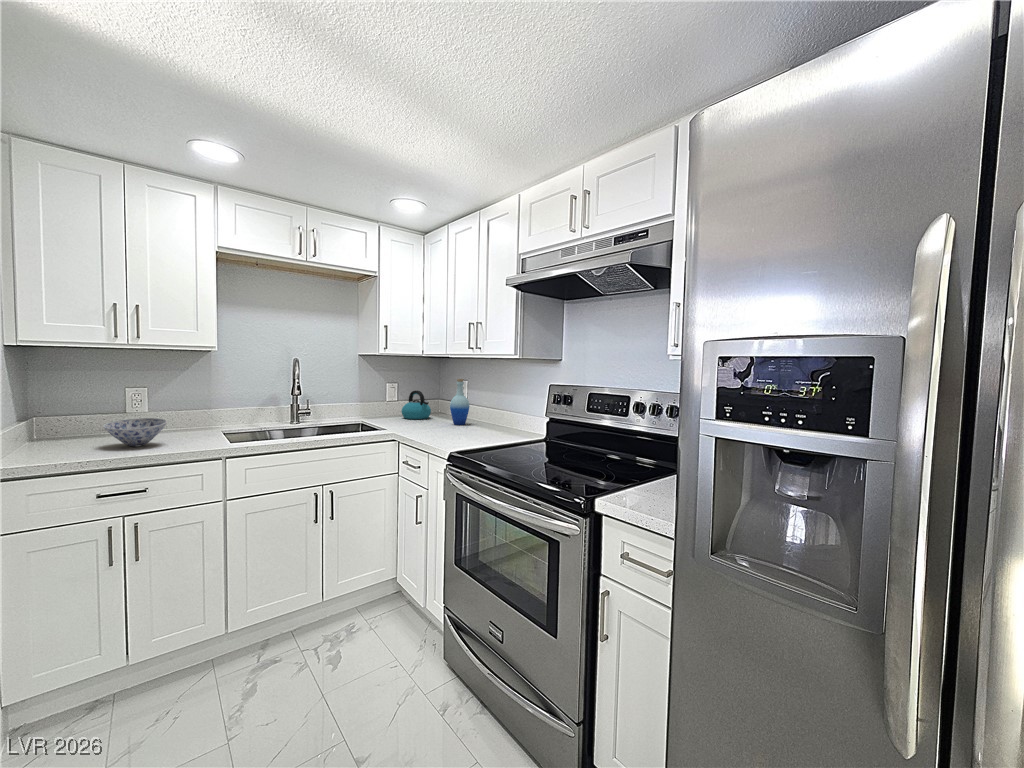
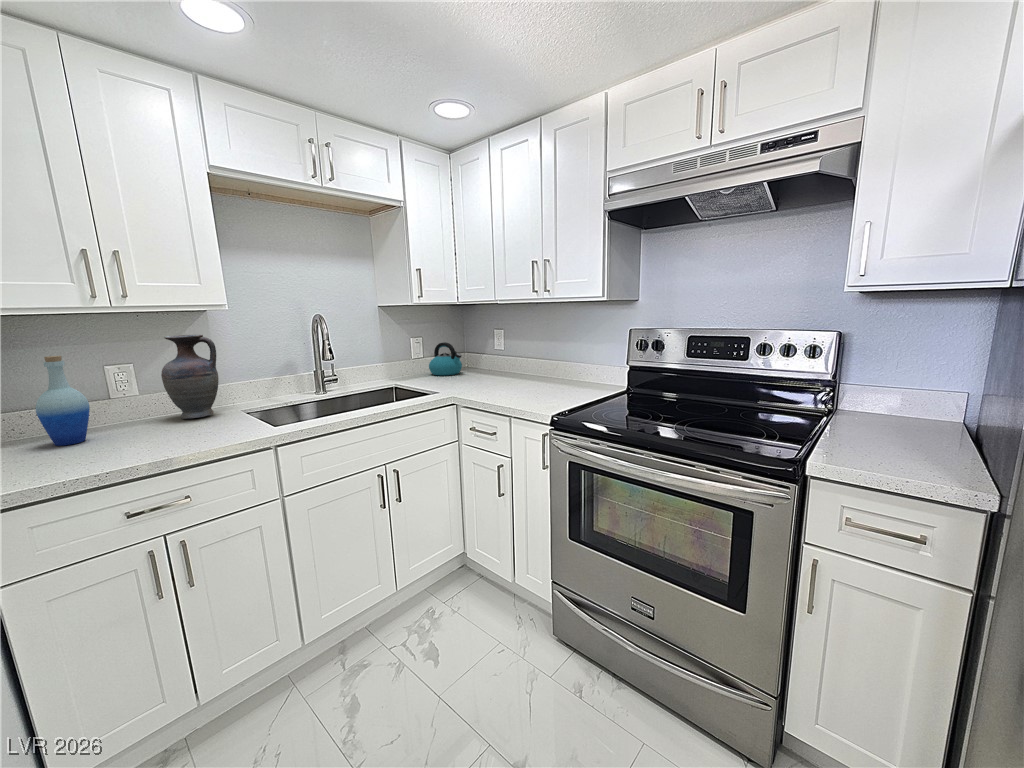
vase: none [165,368,210,434] -> present [161,335,218,419]
bottle: present [450,379,470,425] -> present [36,356,90,446]
bowl: present [103,418,167,446] -> none [103,404,185,443]

